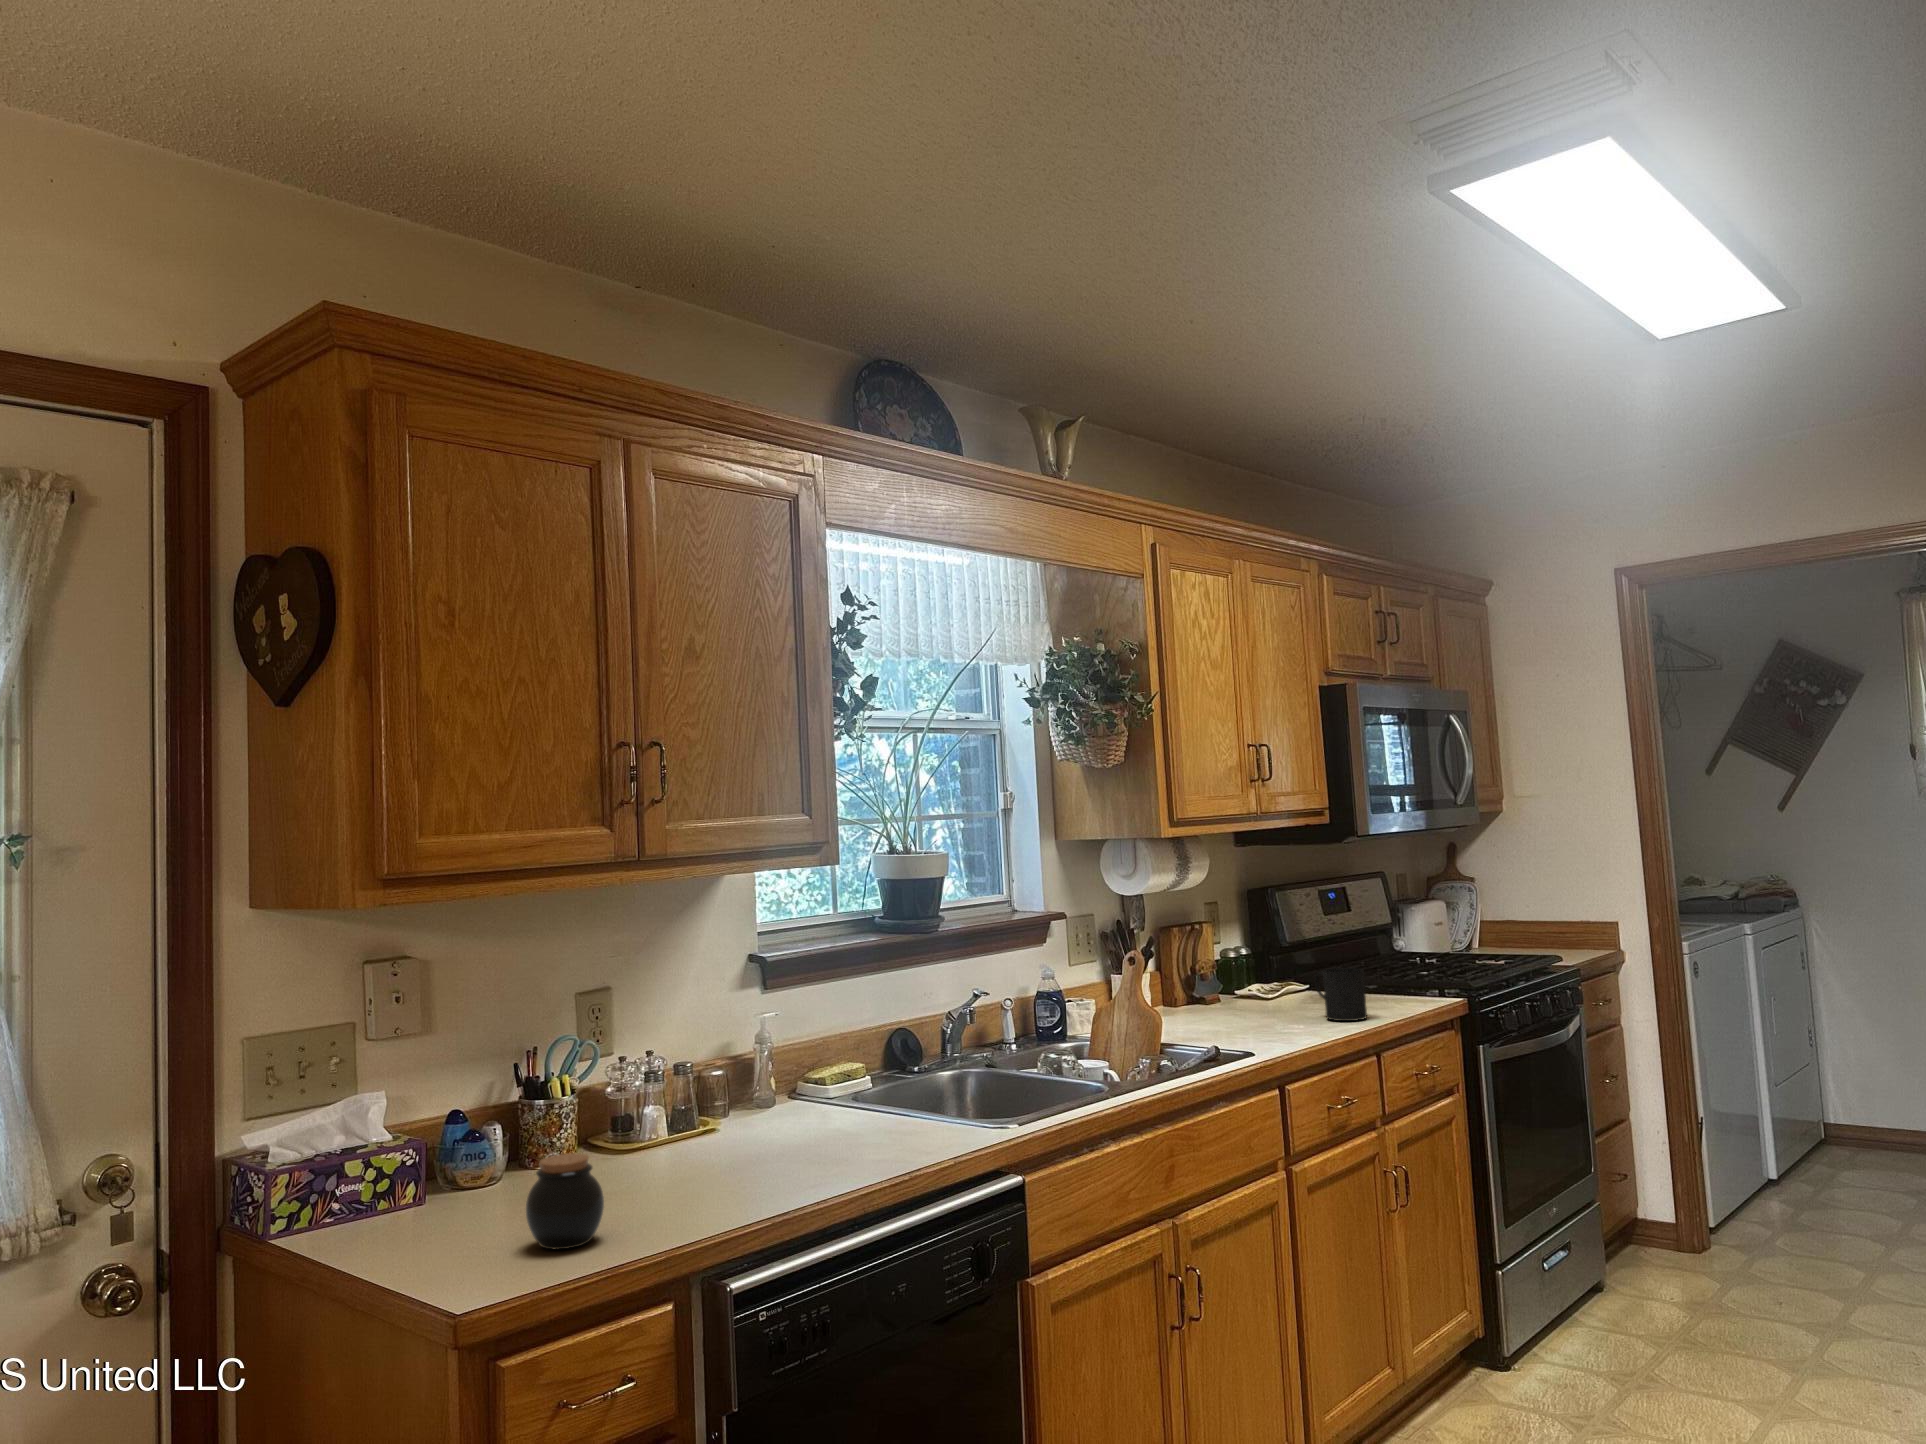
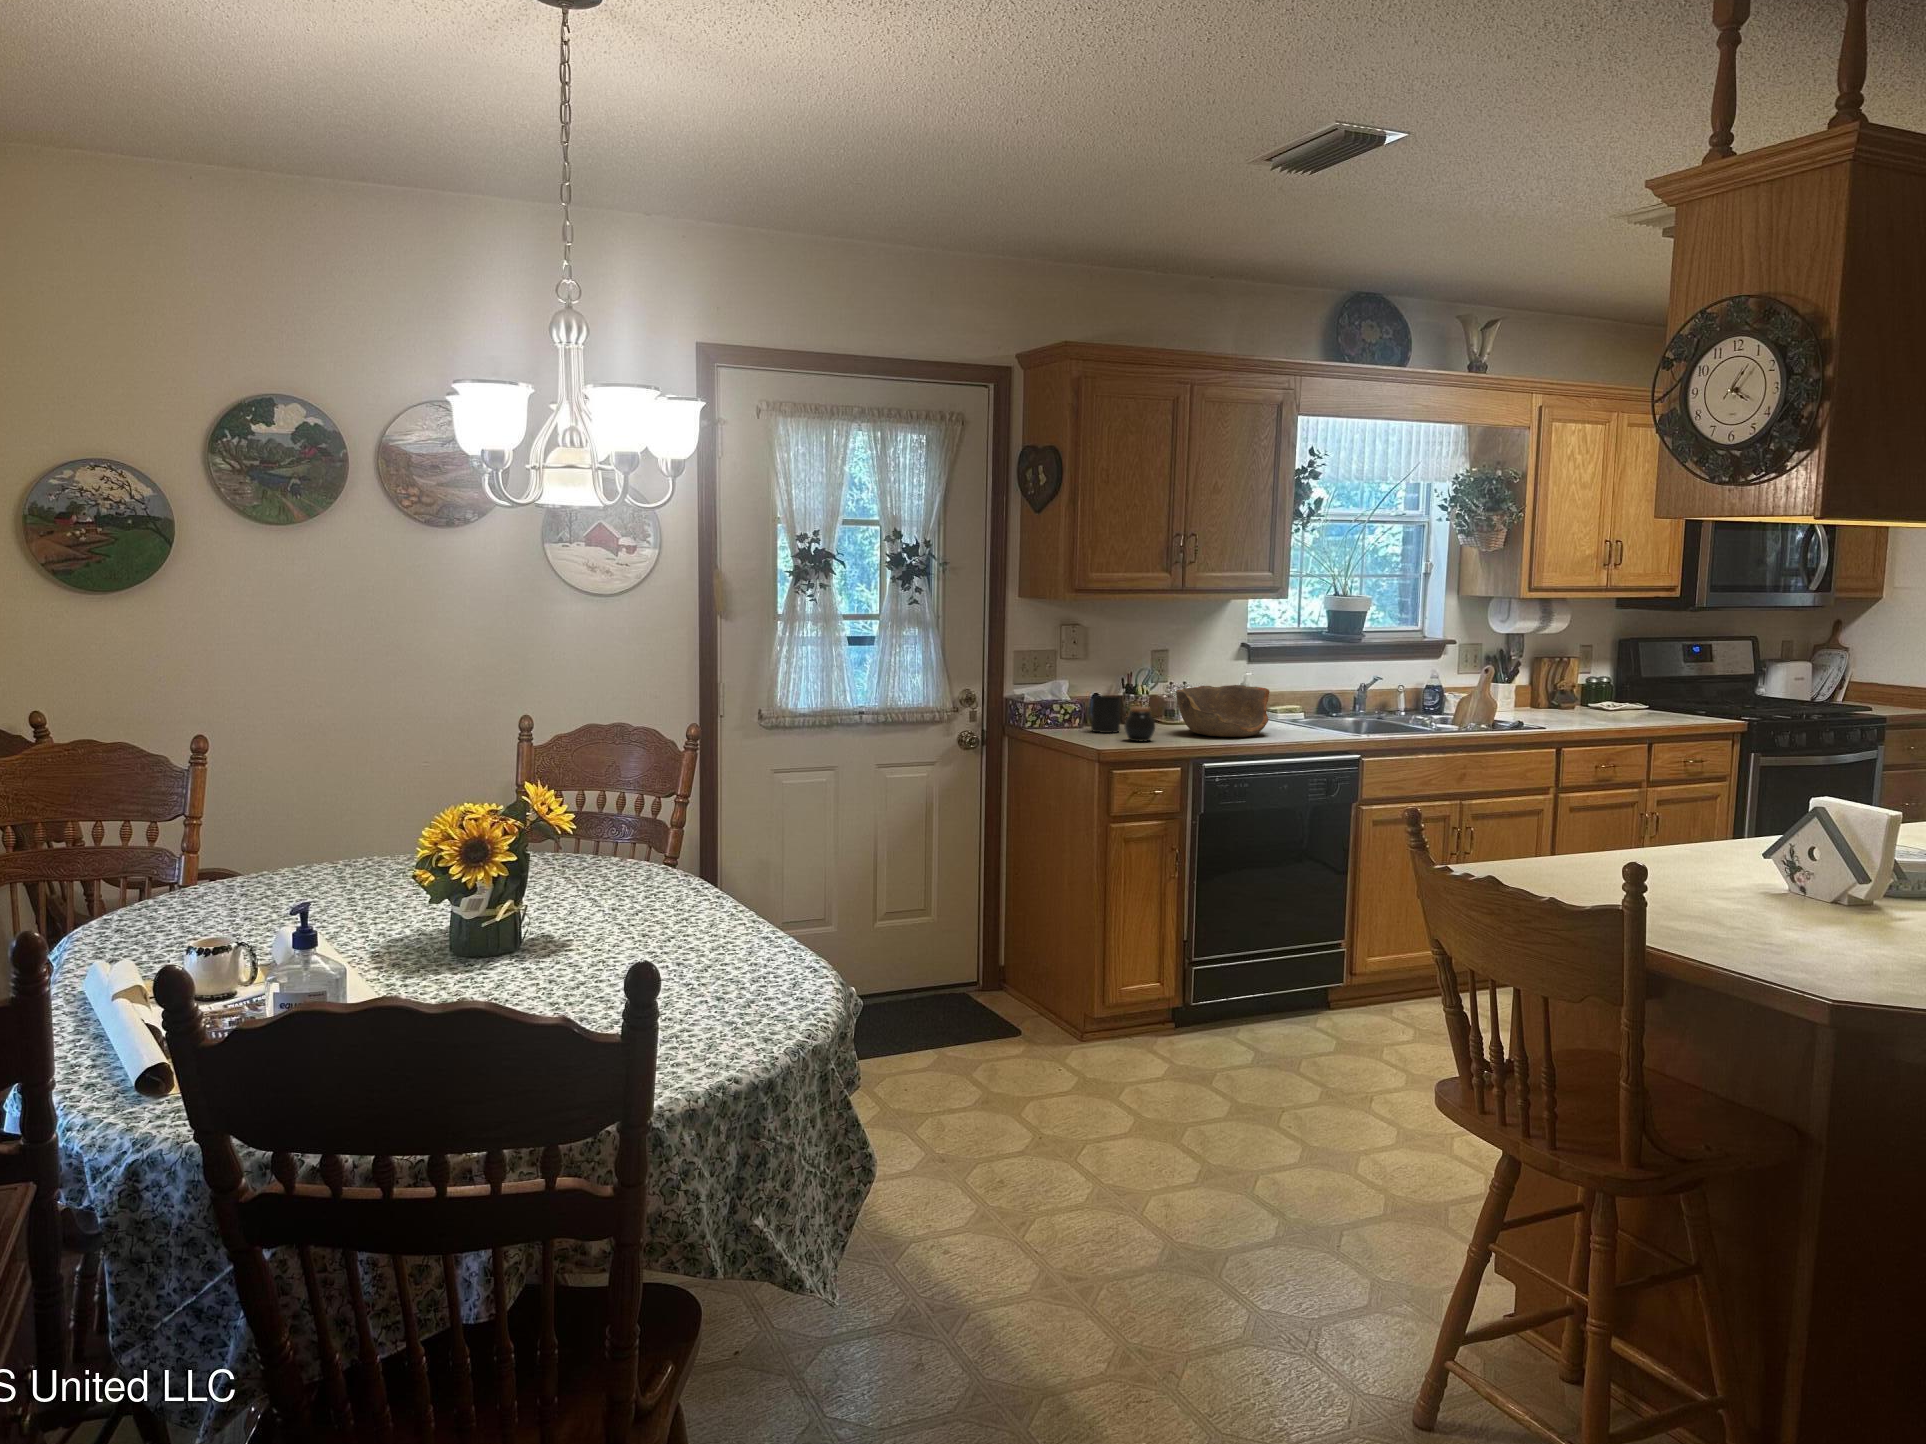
mug: present [1315,968,1367,1021] -> present [1091,696,1120,733]
bowl: none [640,1054,844,1190] -> present [1176,685,1269,737]

